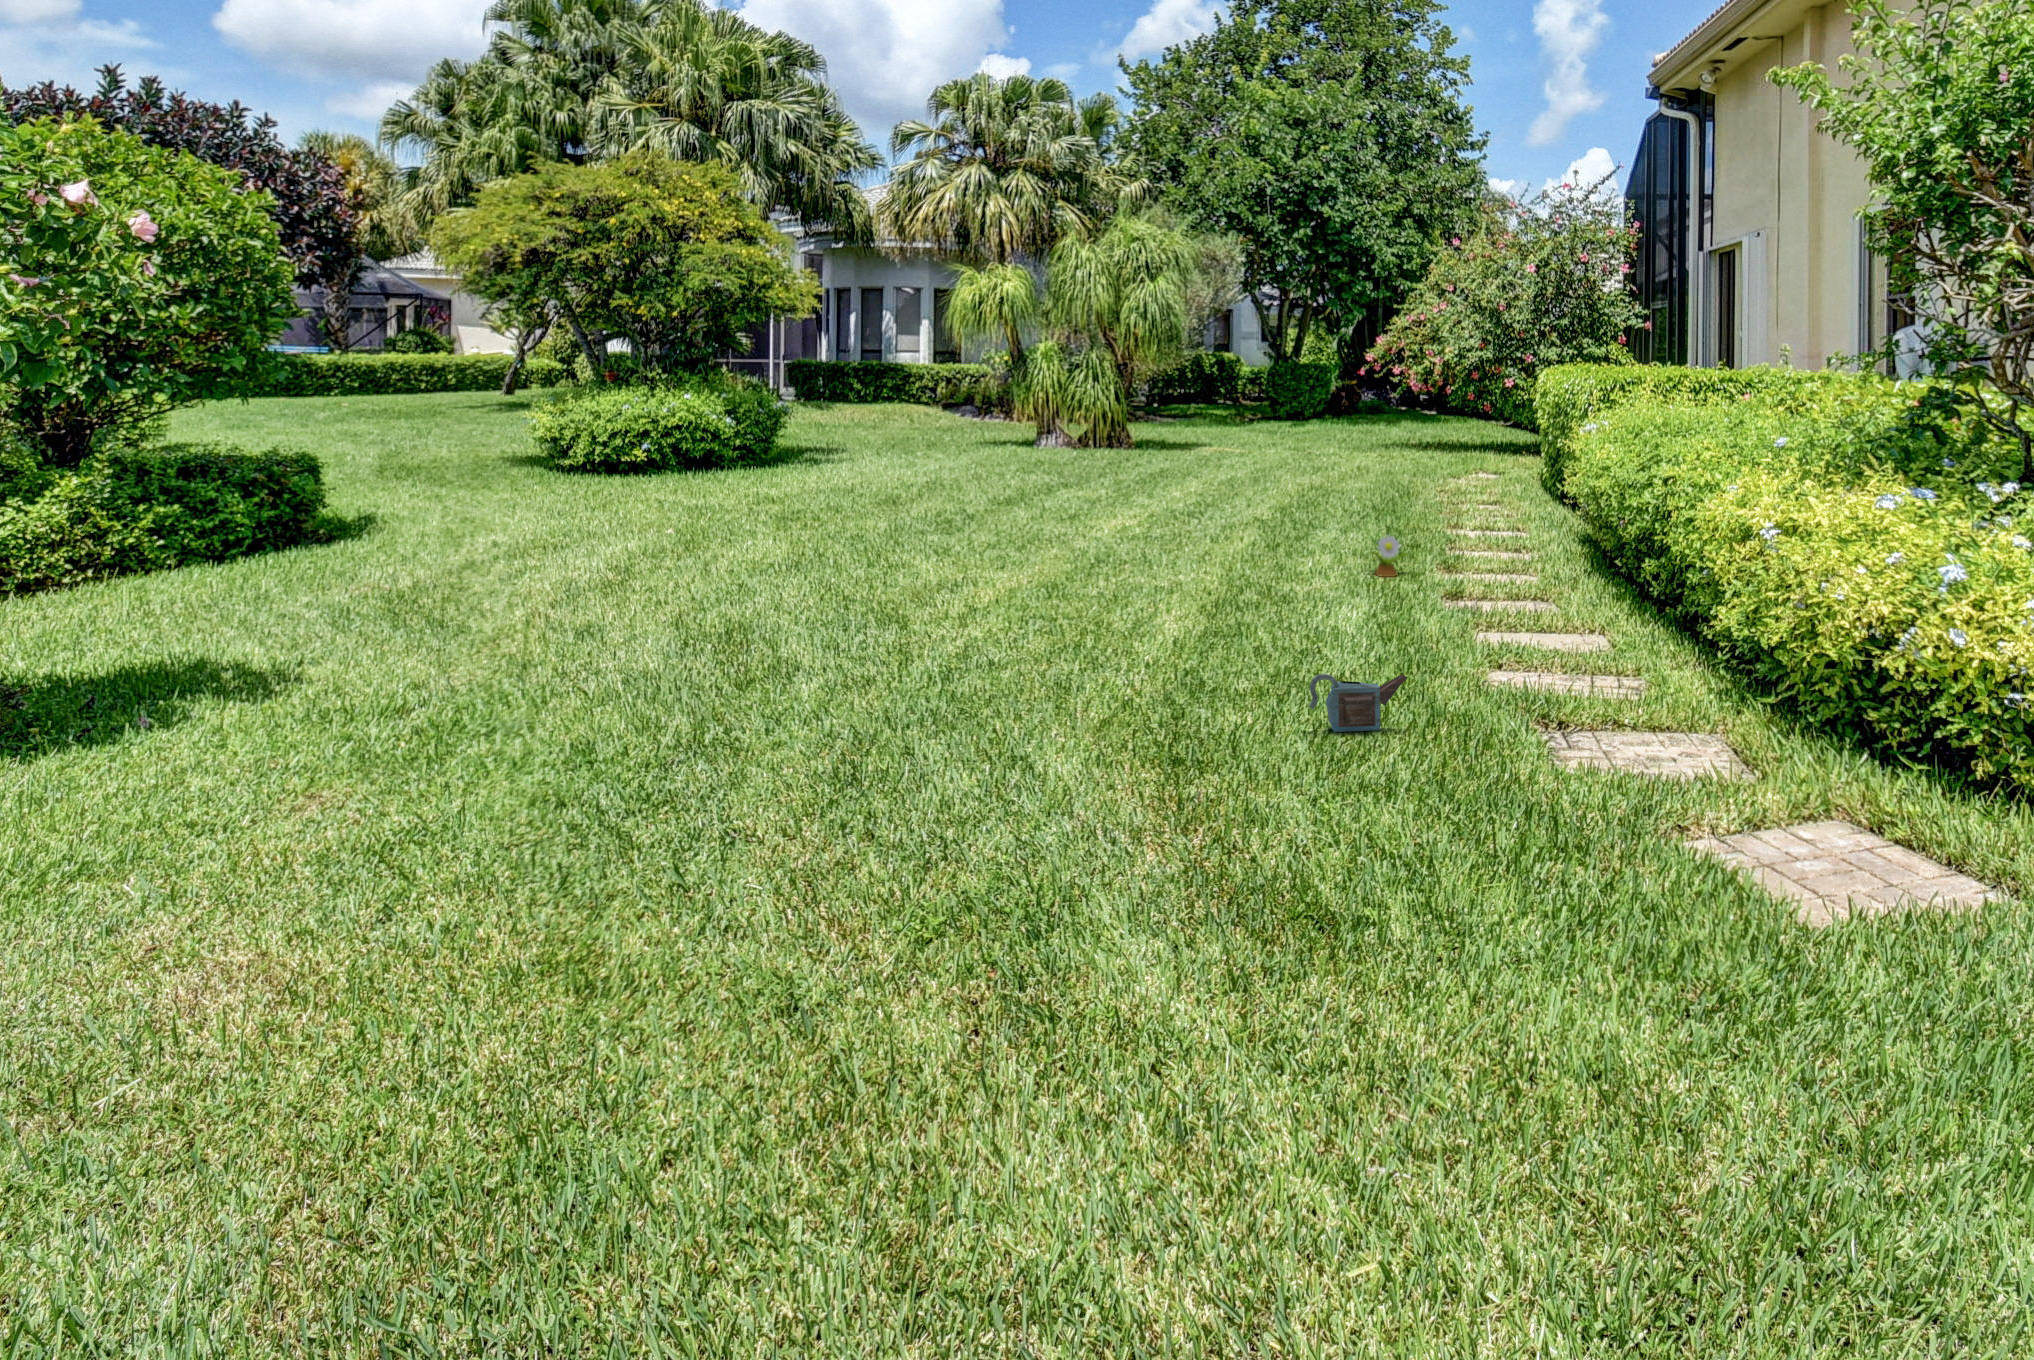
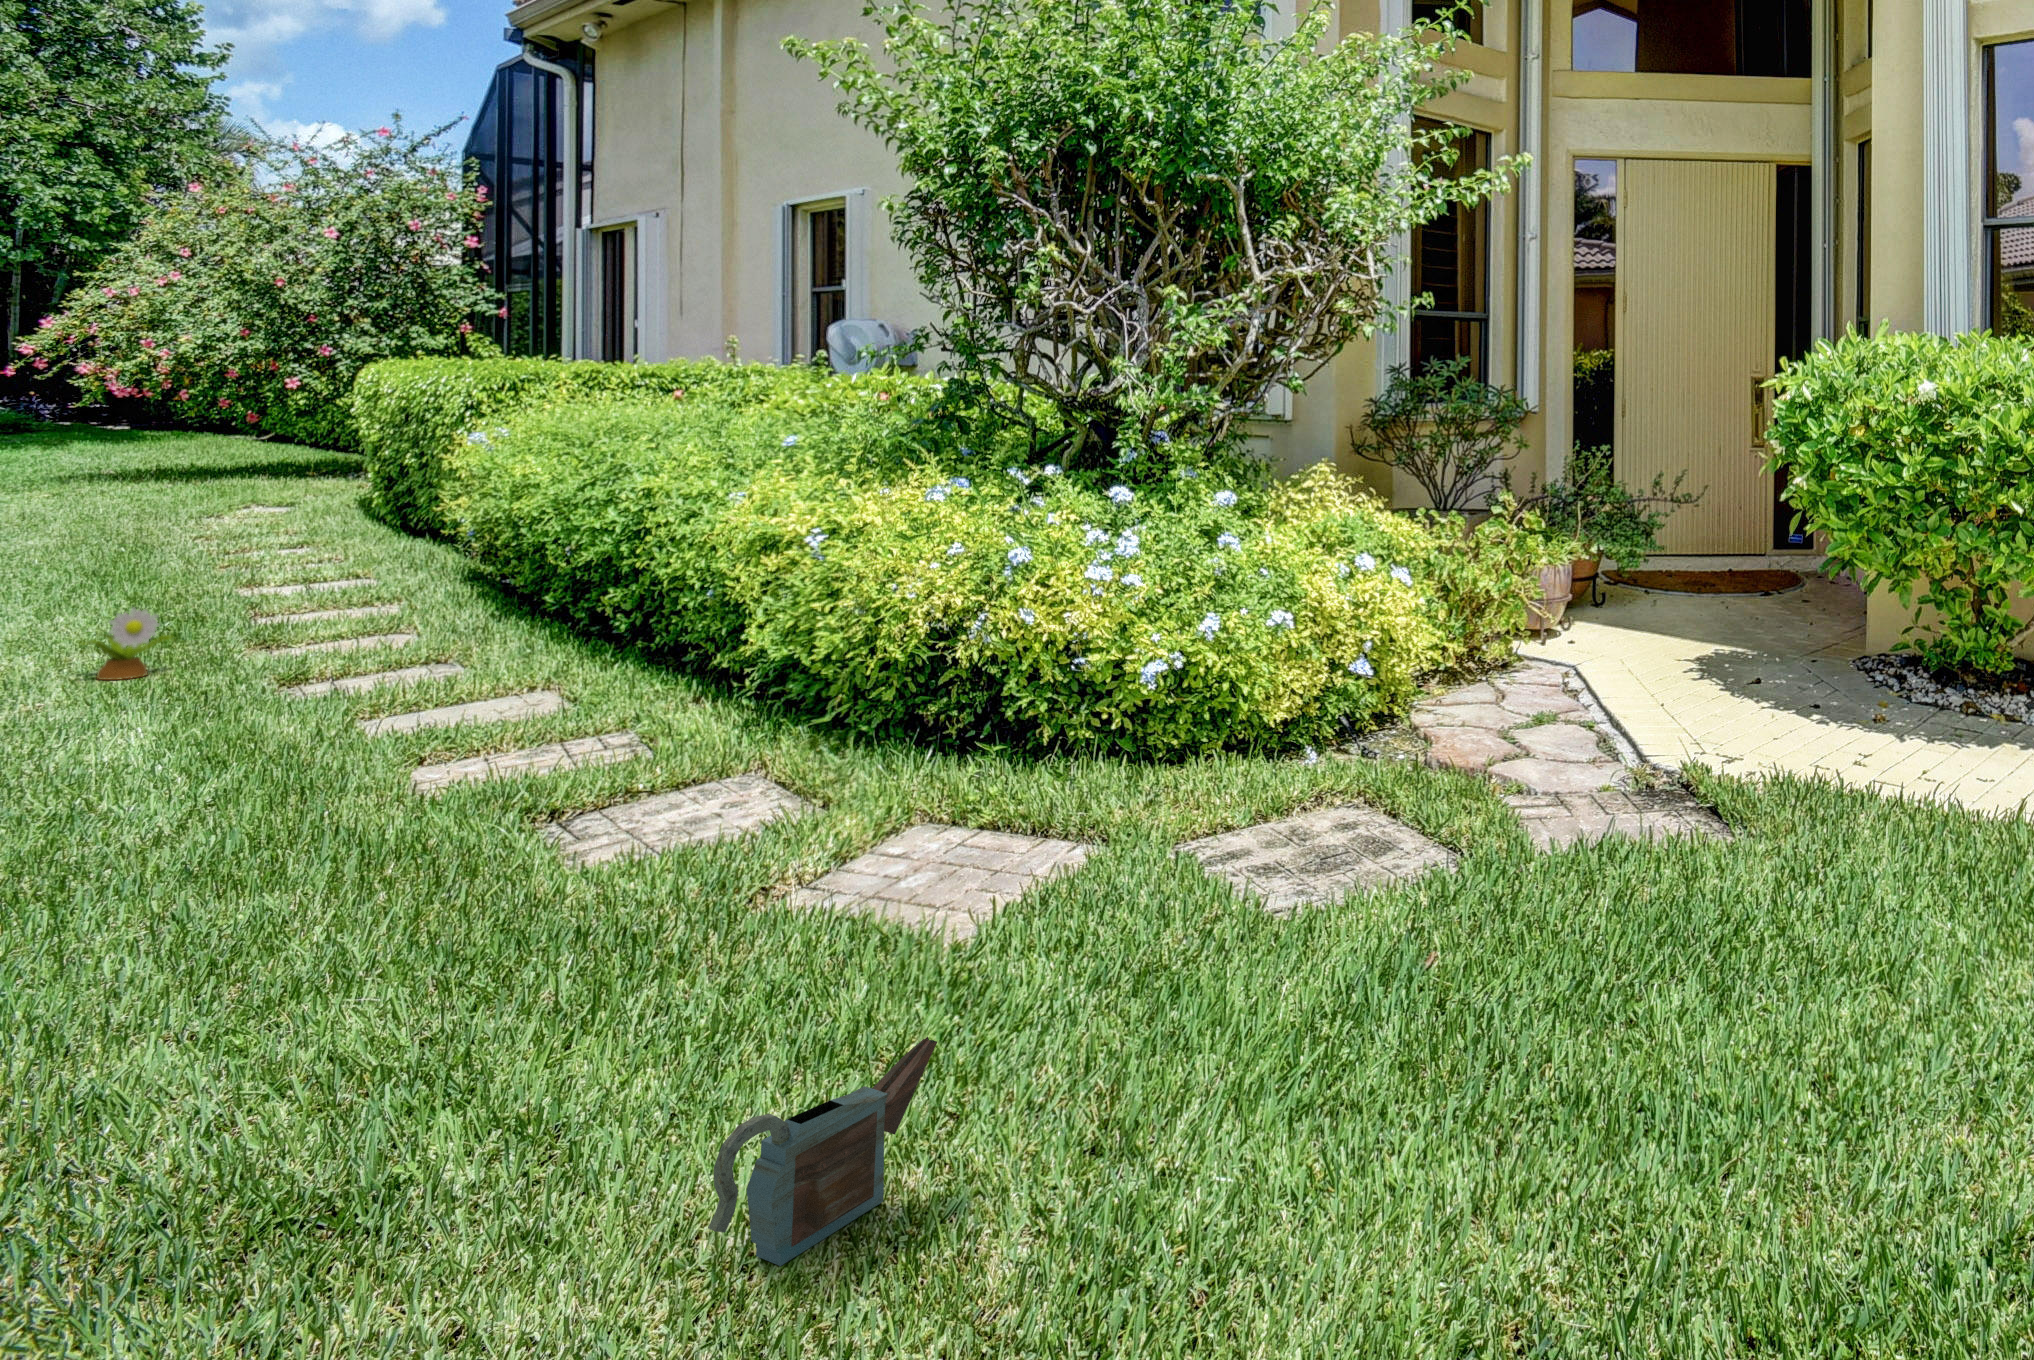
watering can: present [1309,674,1408,732] -> present [708,1037,937,1266]

